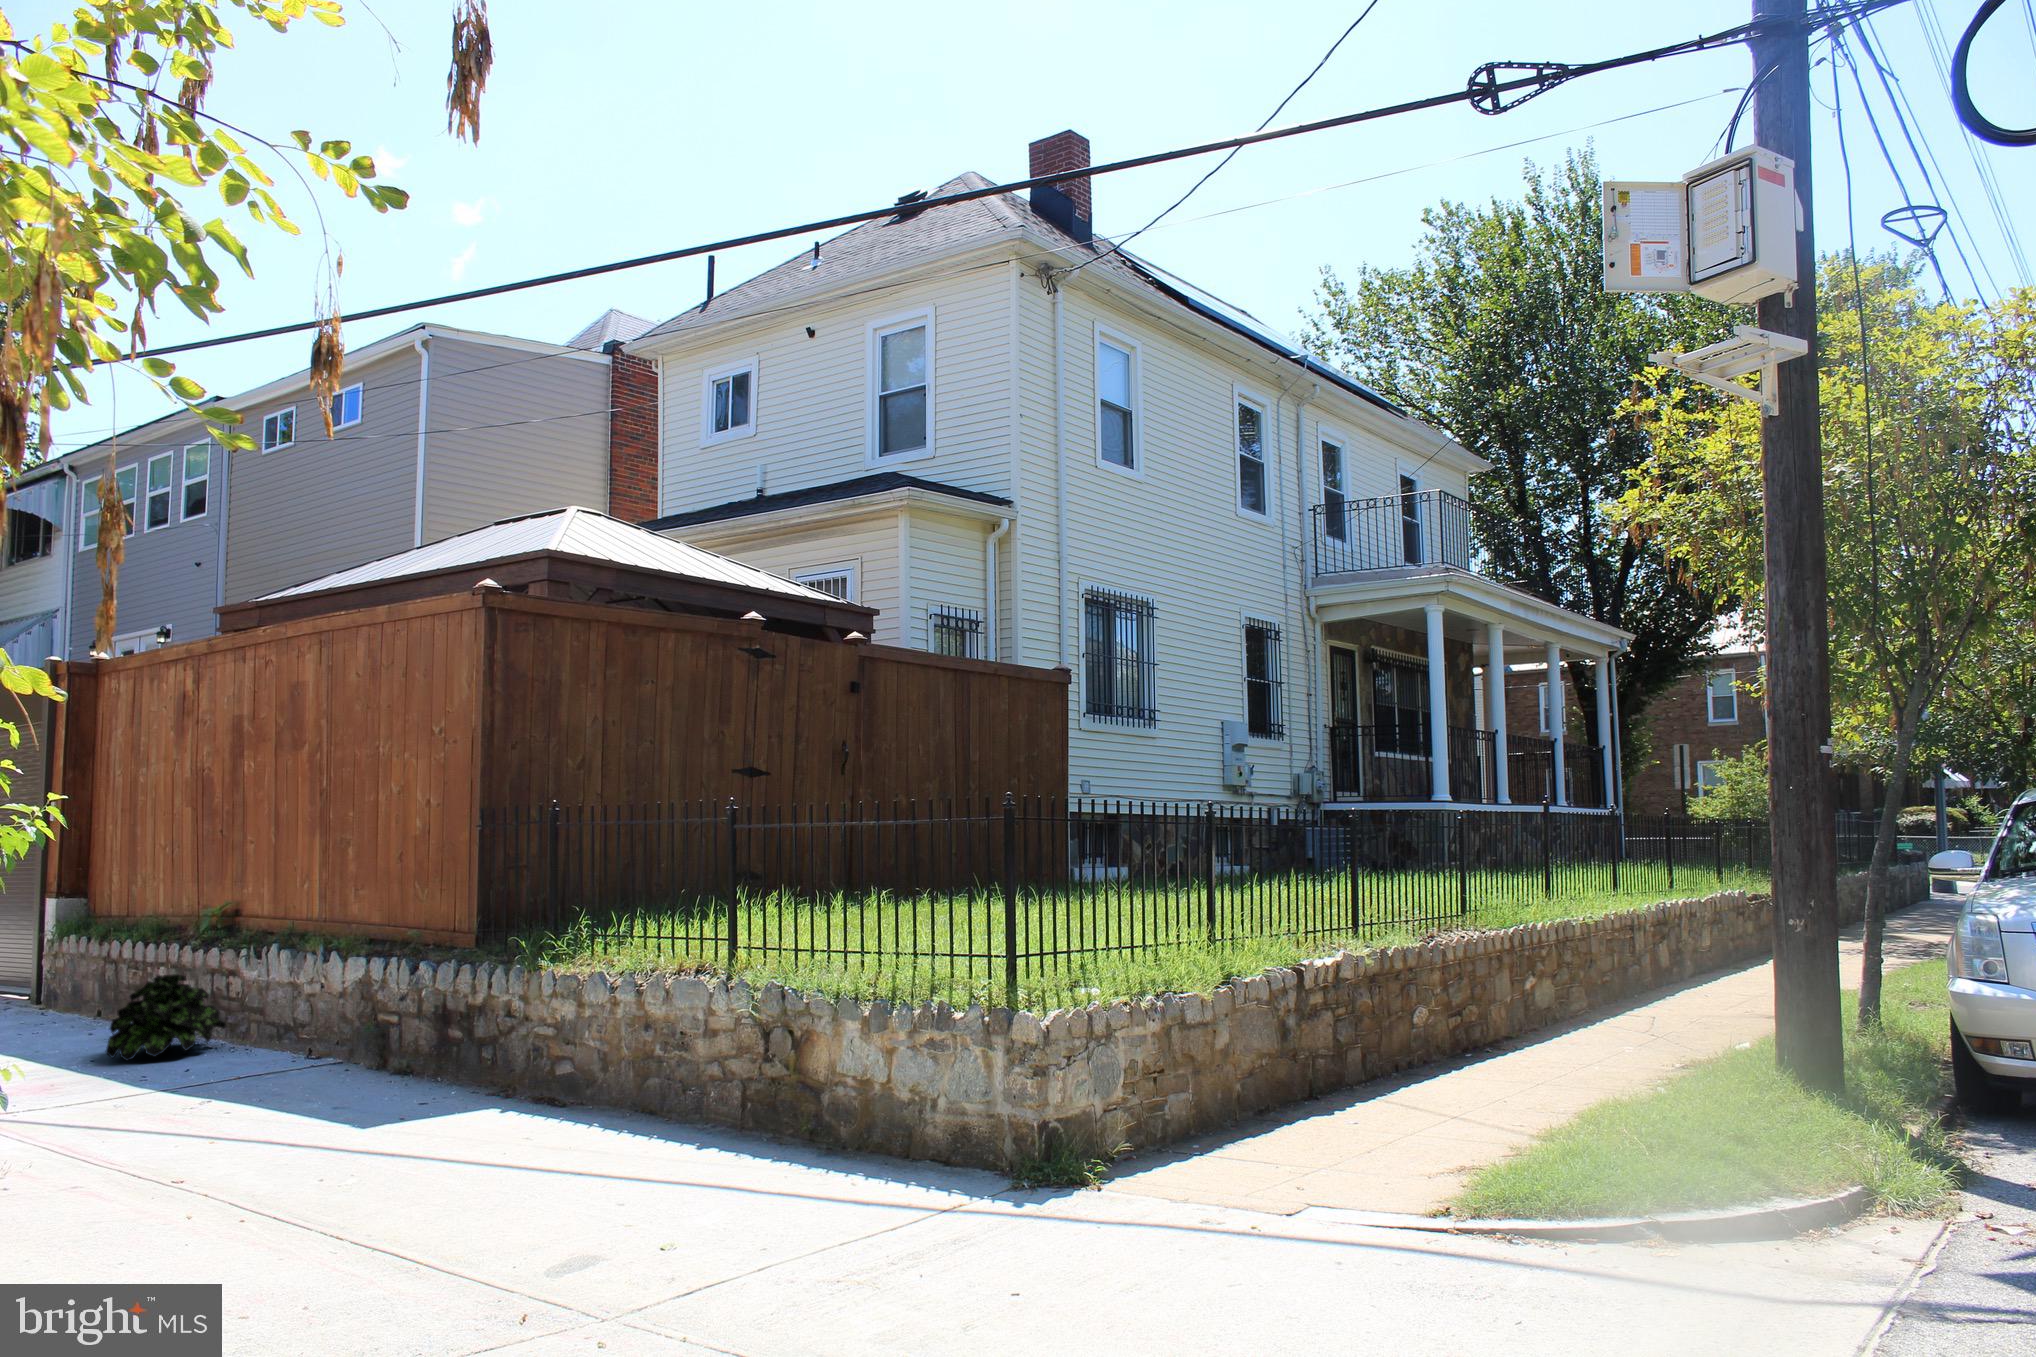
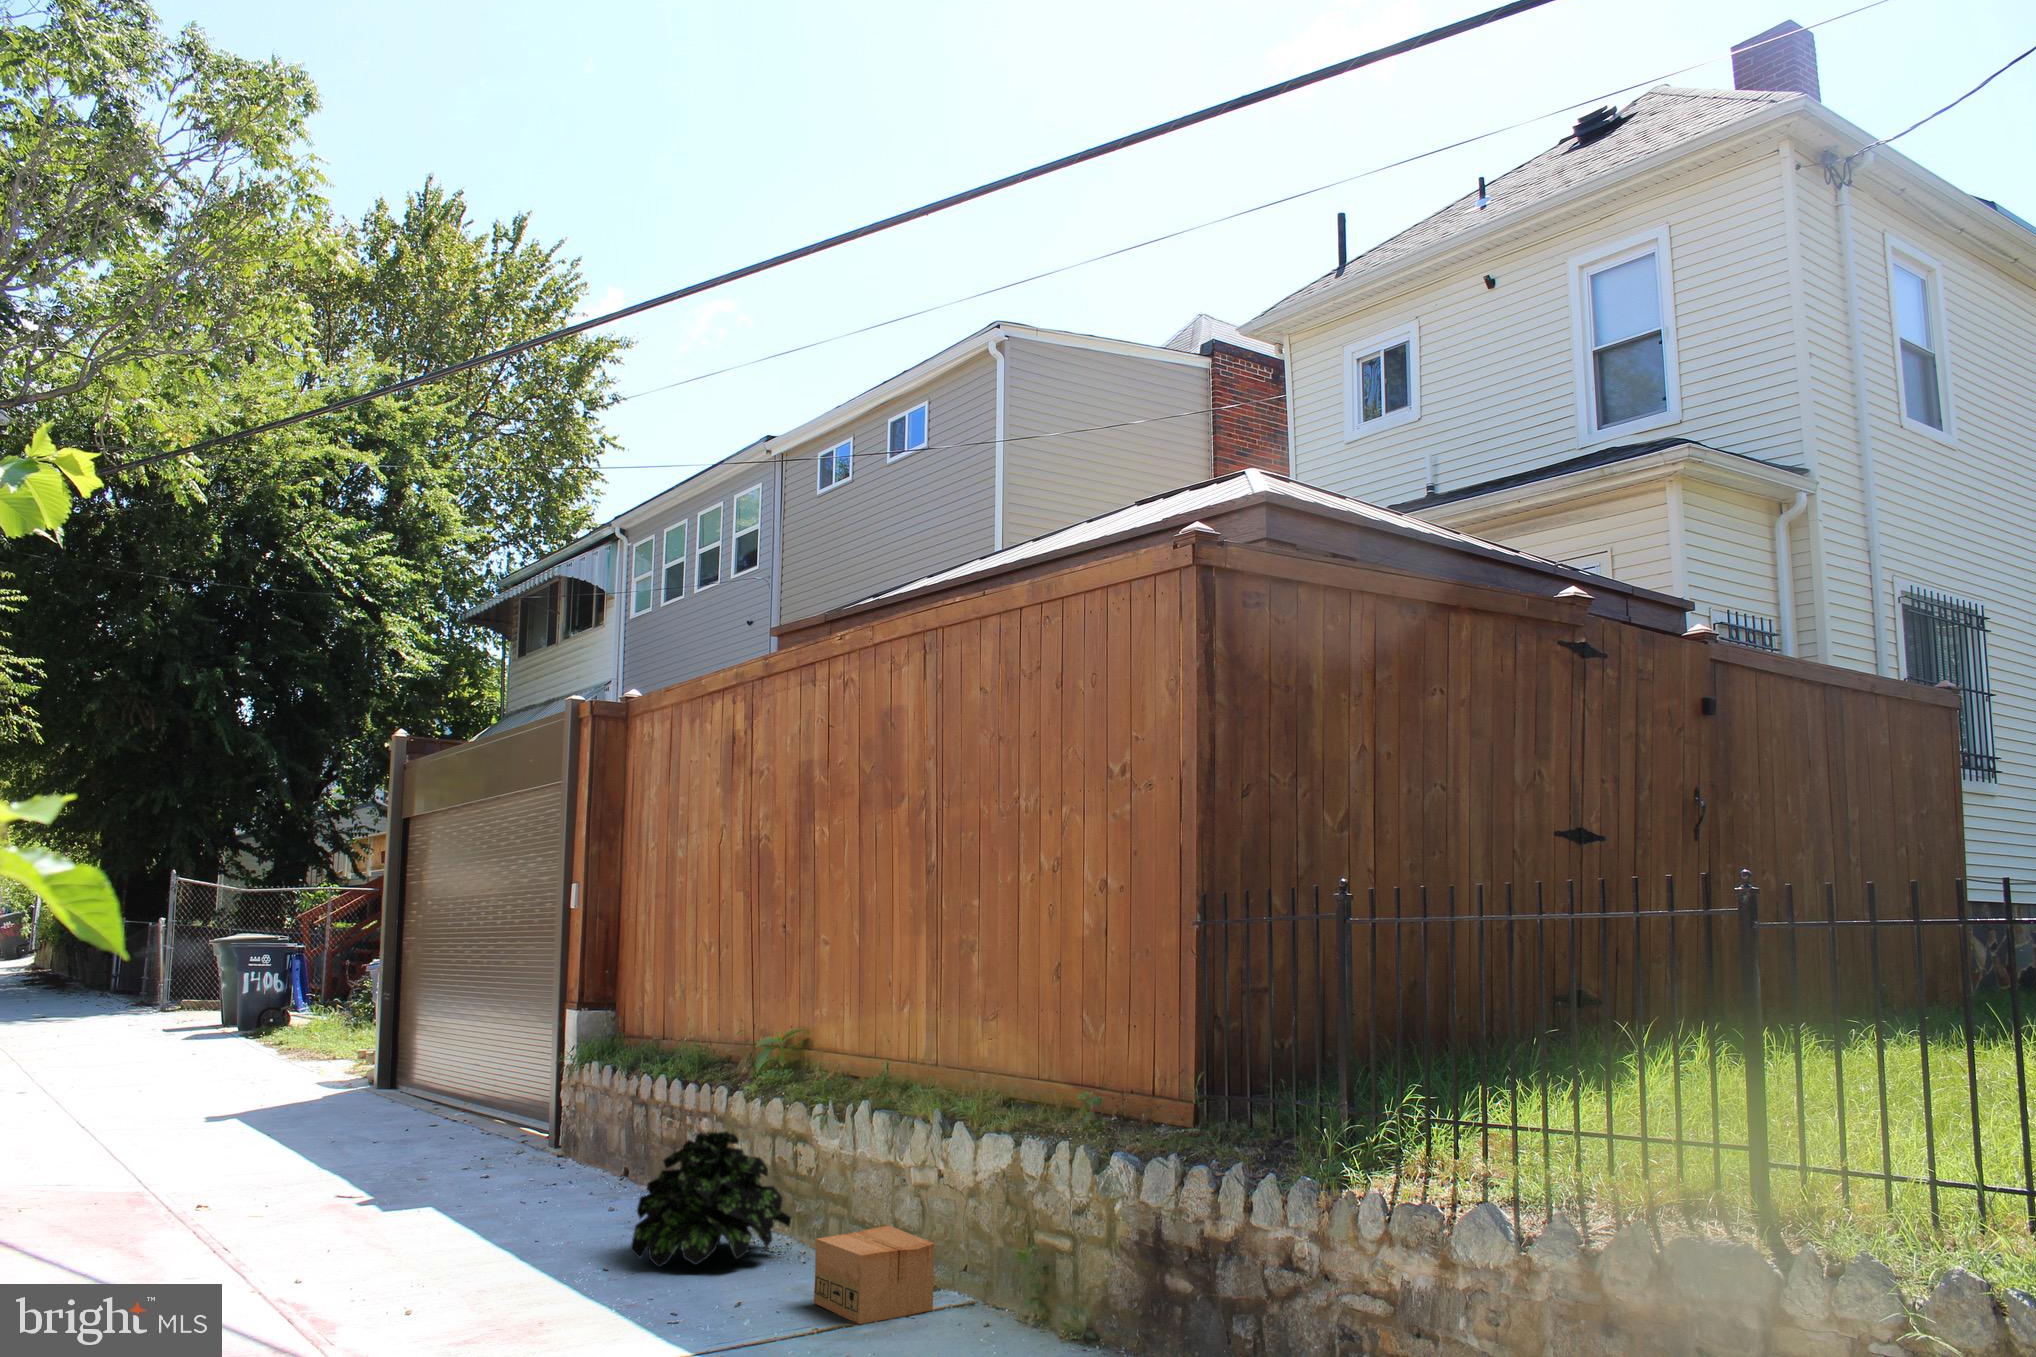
cardboard box: none [239,1020,321,1076] -> present [814,1225,934,1324]

